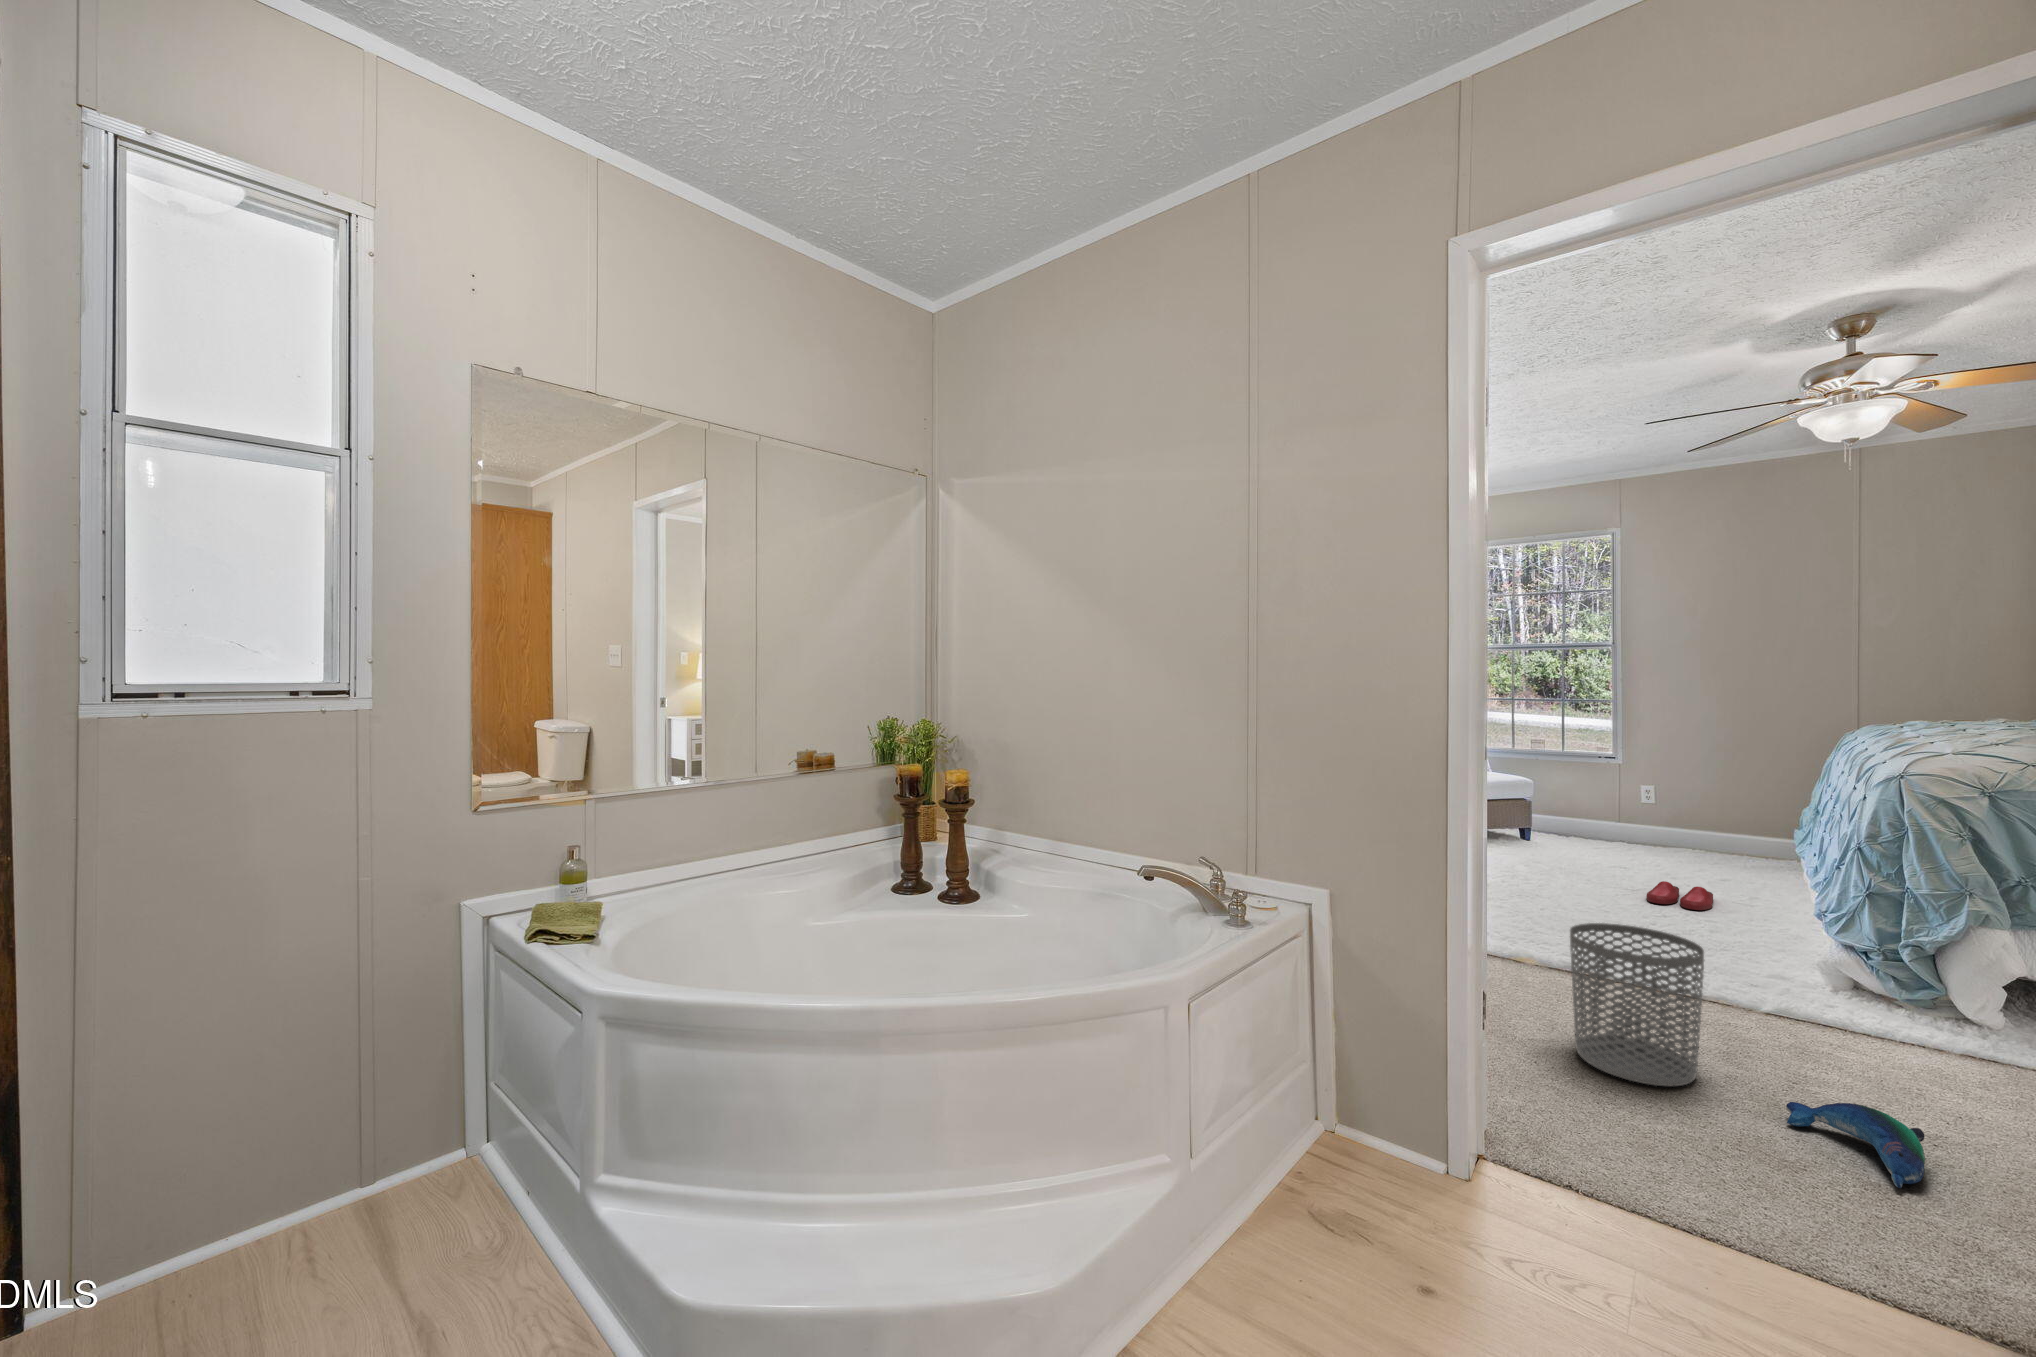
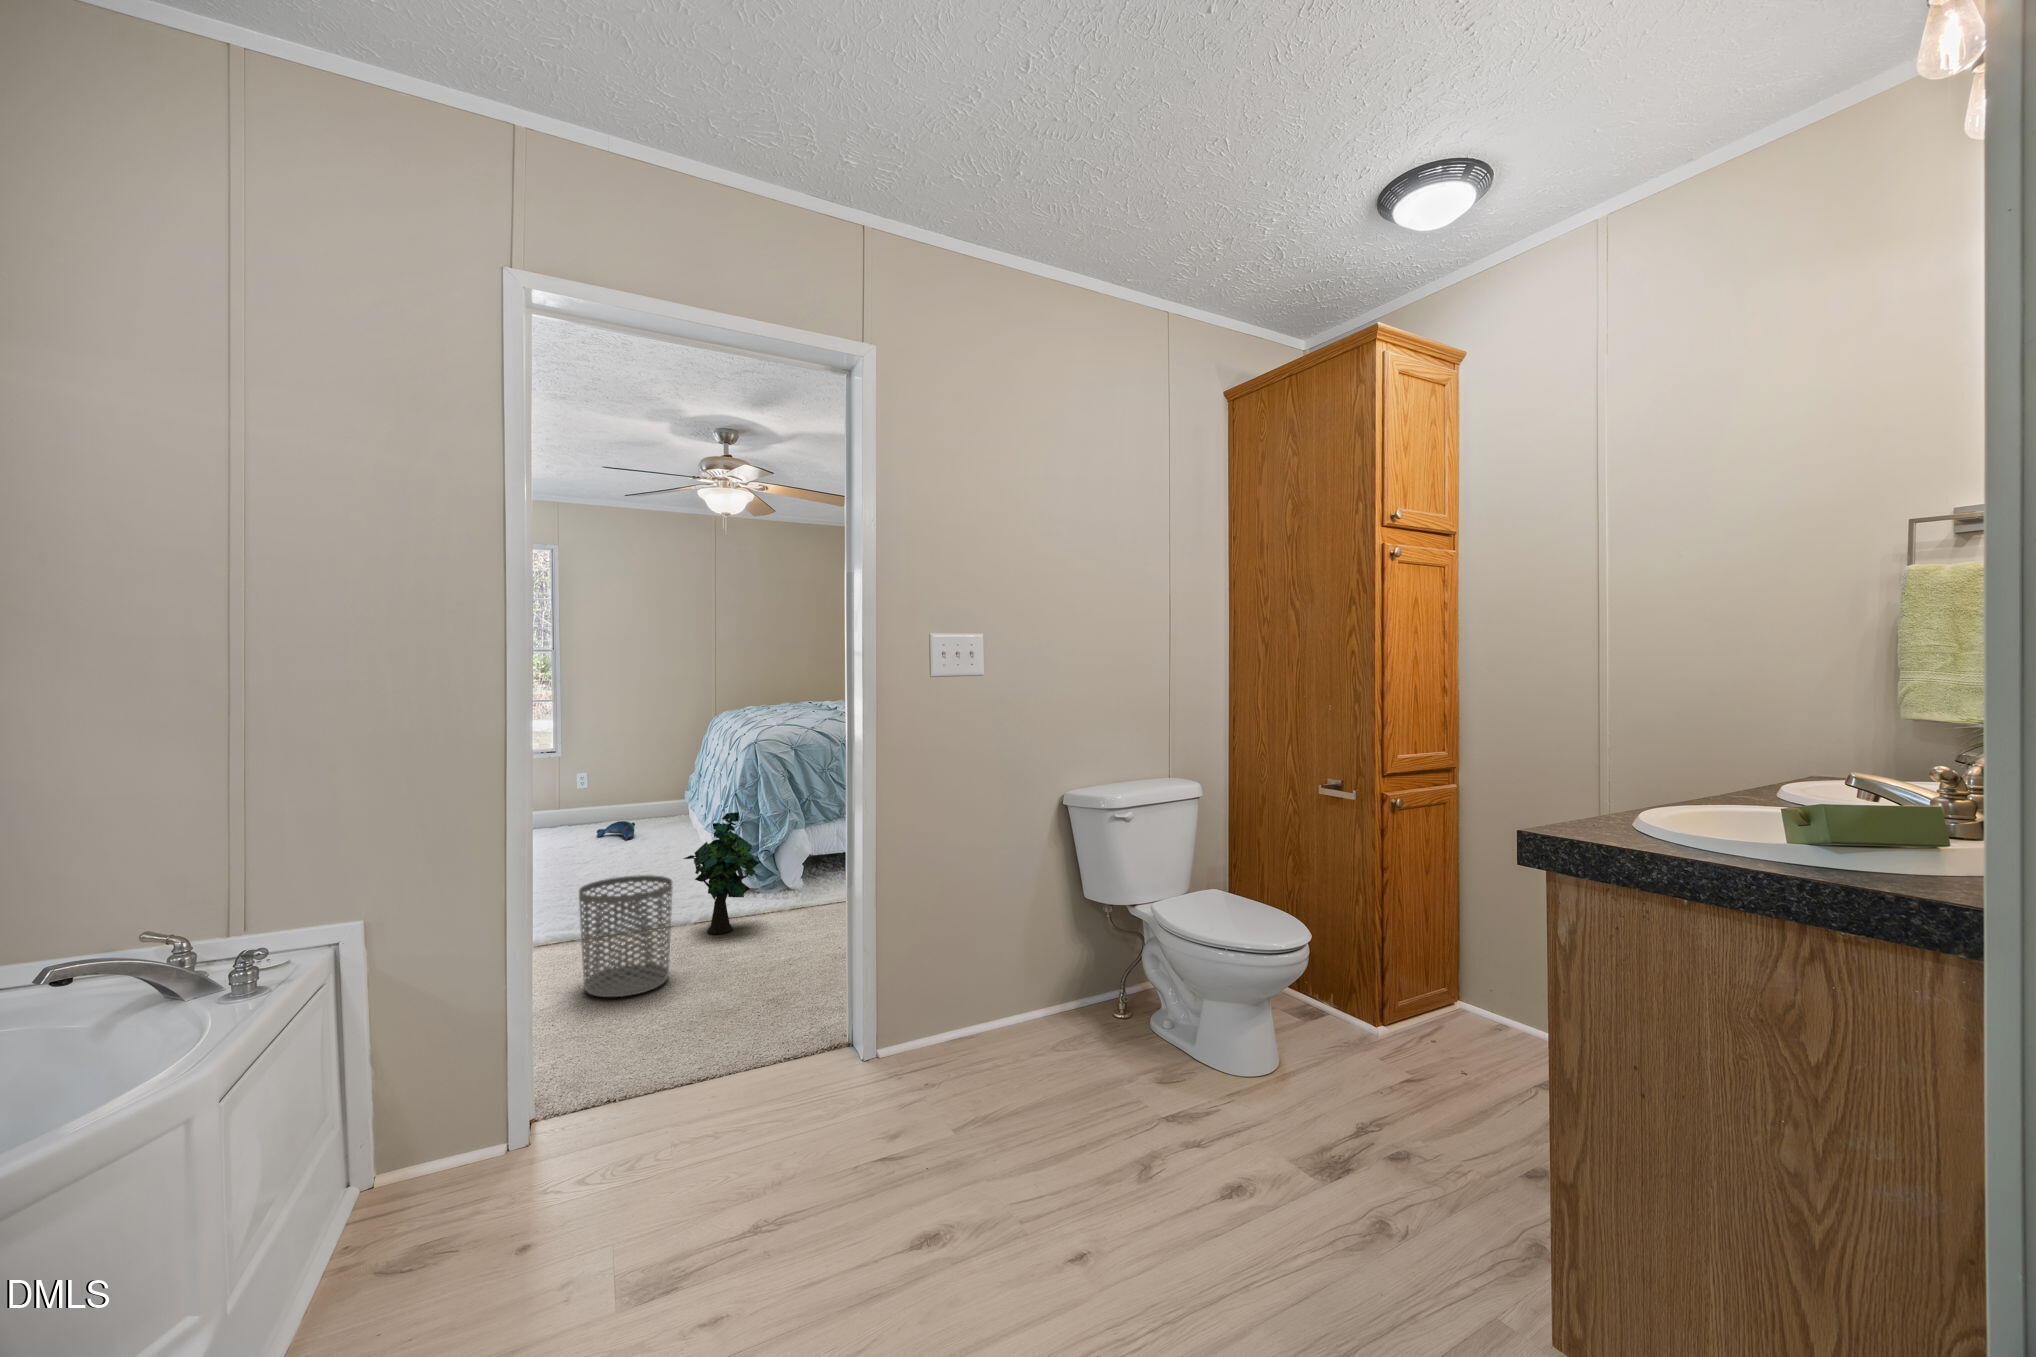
decorative plant: none [1743,875,1887,1050] -> present [684,812,759,934]
slippers: present [1646,881,1713,910] -> none [597,847,643,867]
plush toy: present [1786,1102,1925,1188] -> present [597,821,635,839]

